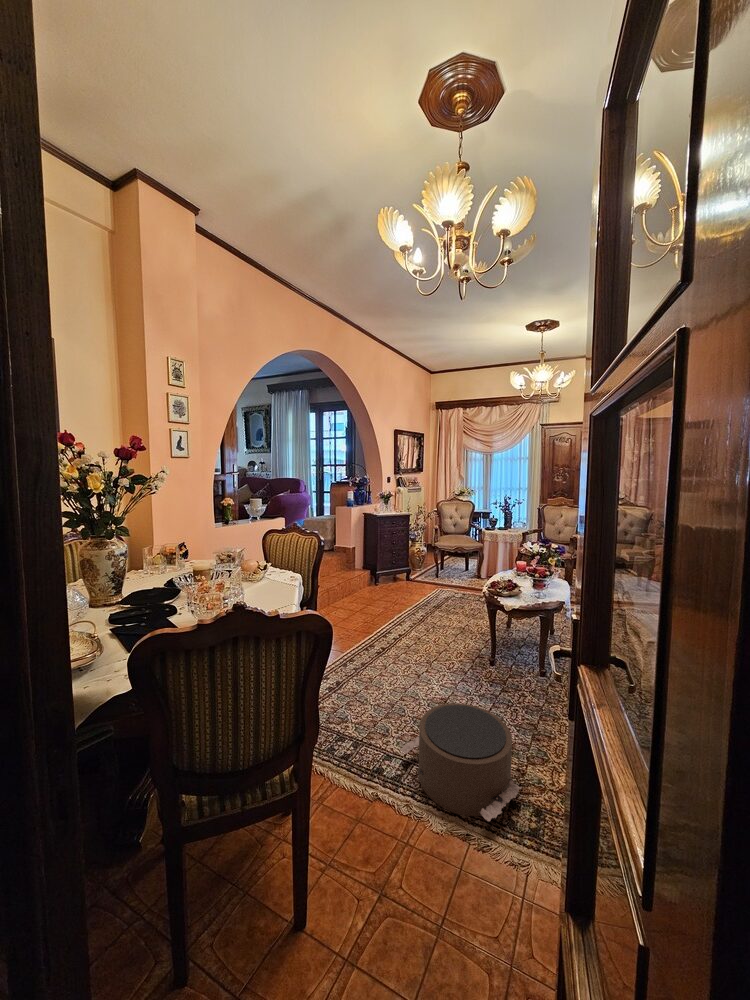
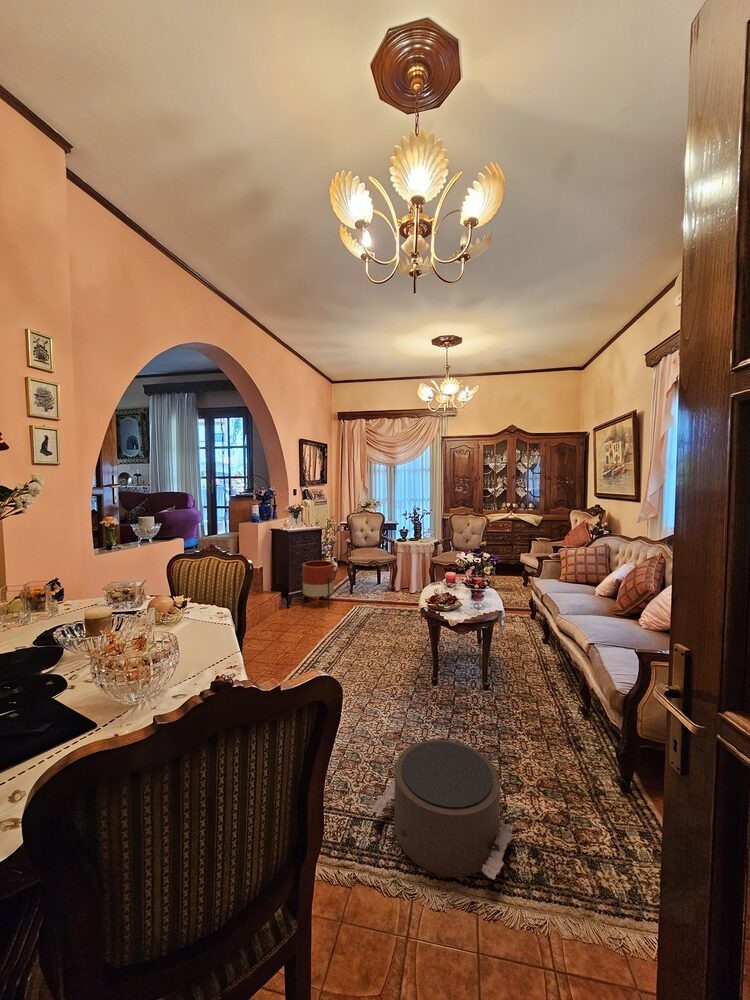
planter: none [388,543,418,588] -> present [302,561,334,608]

